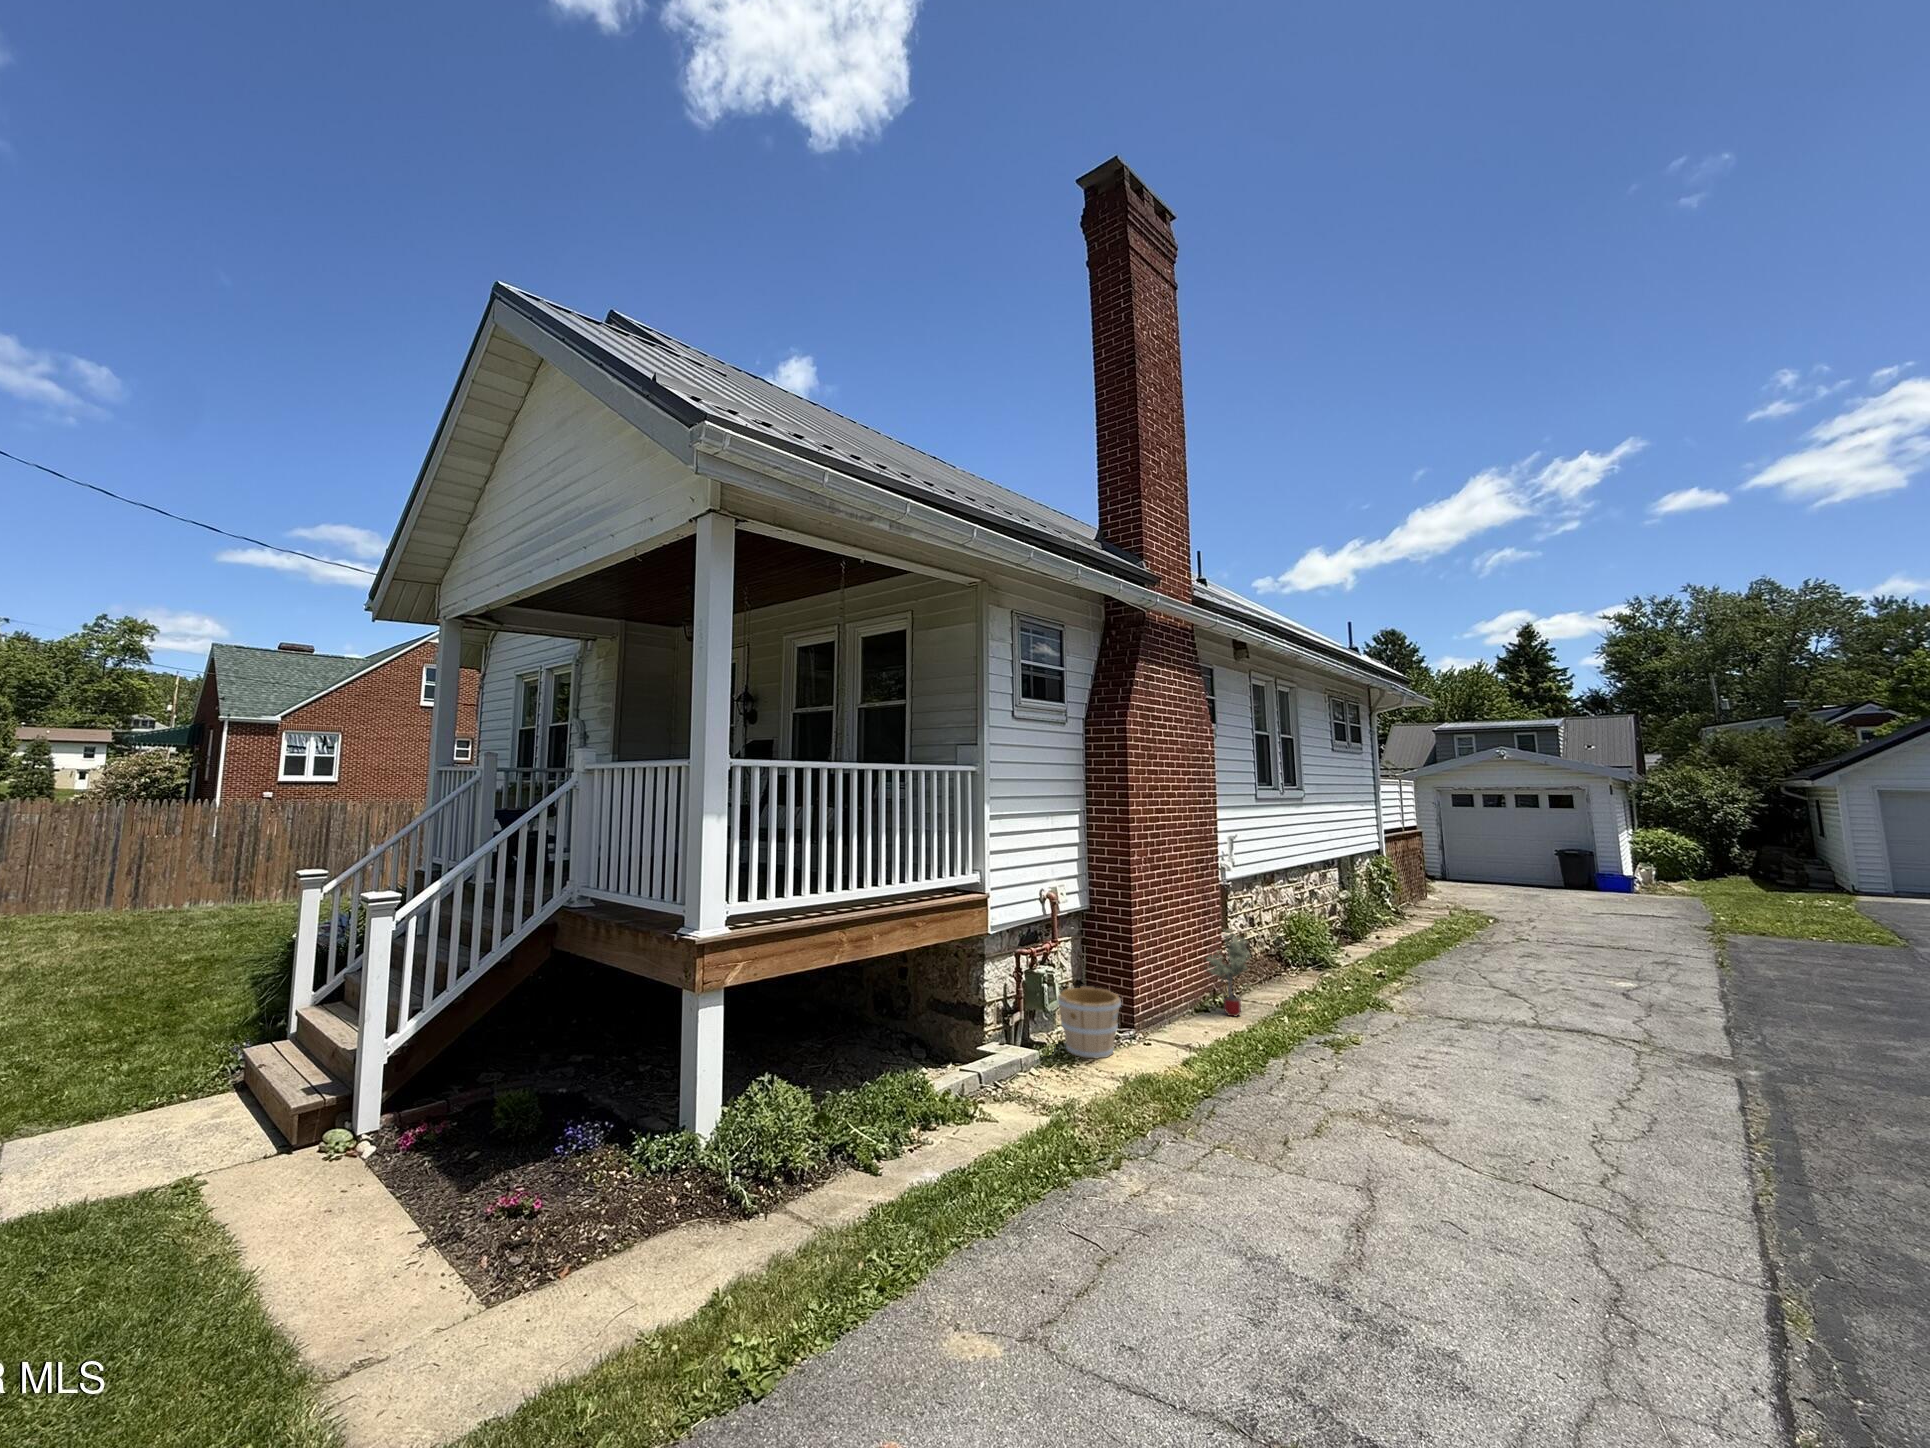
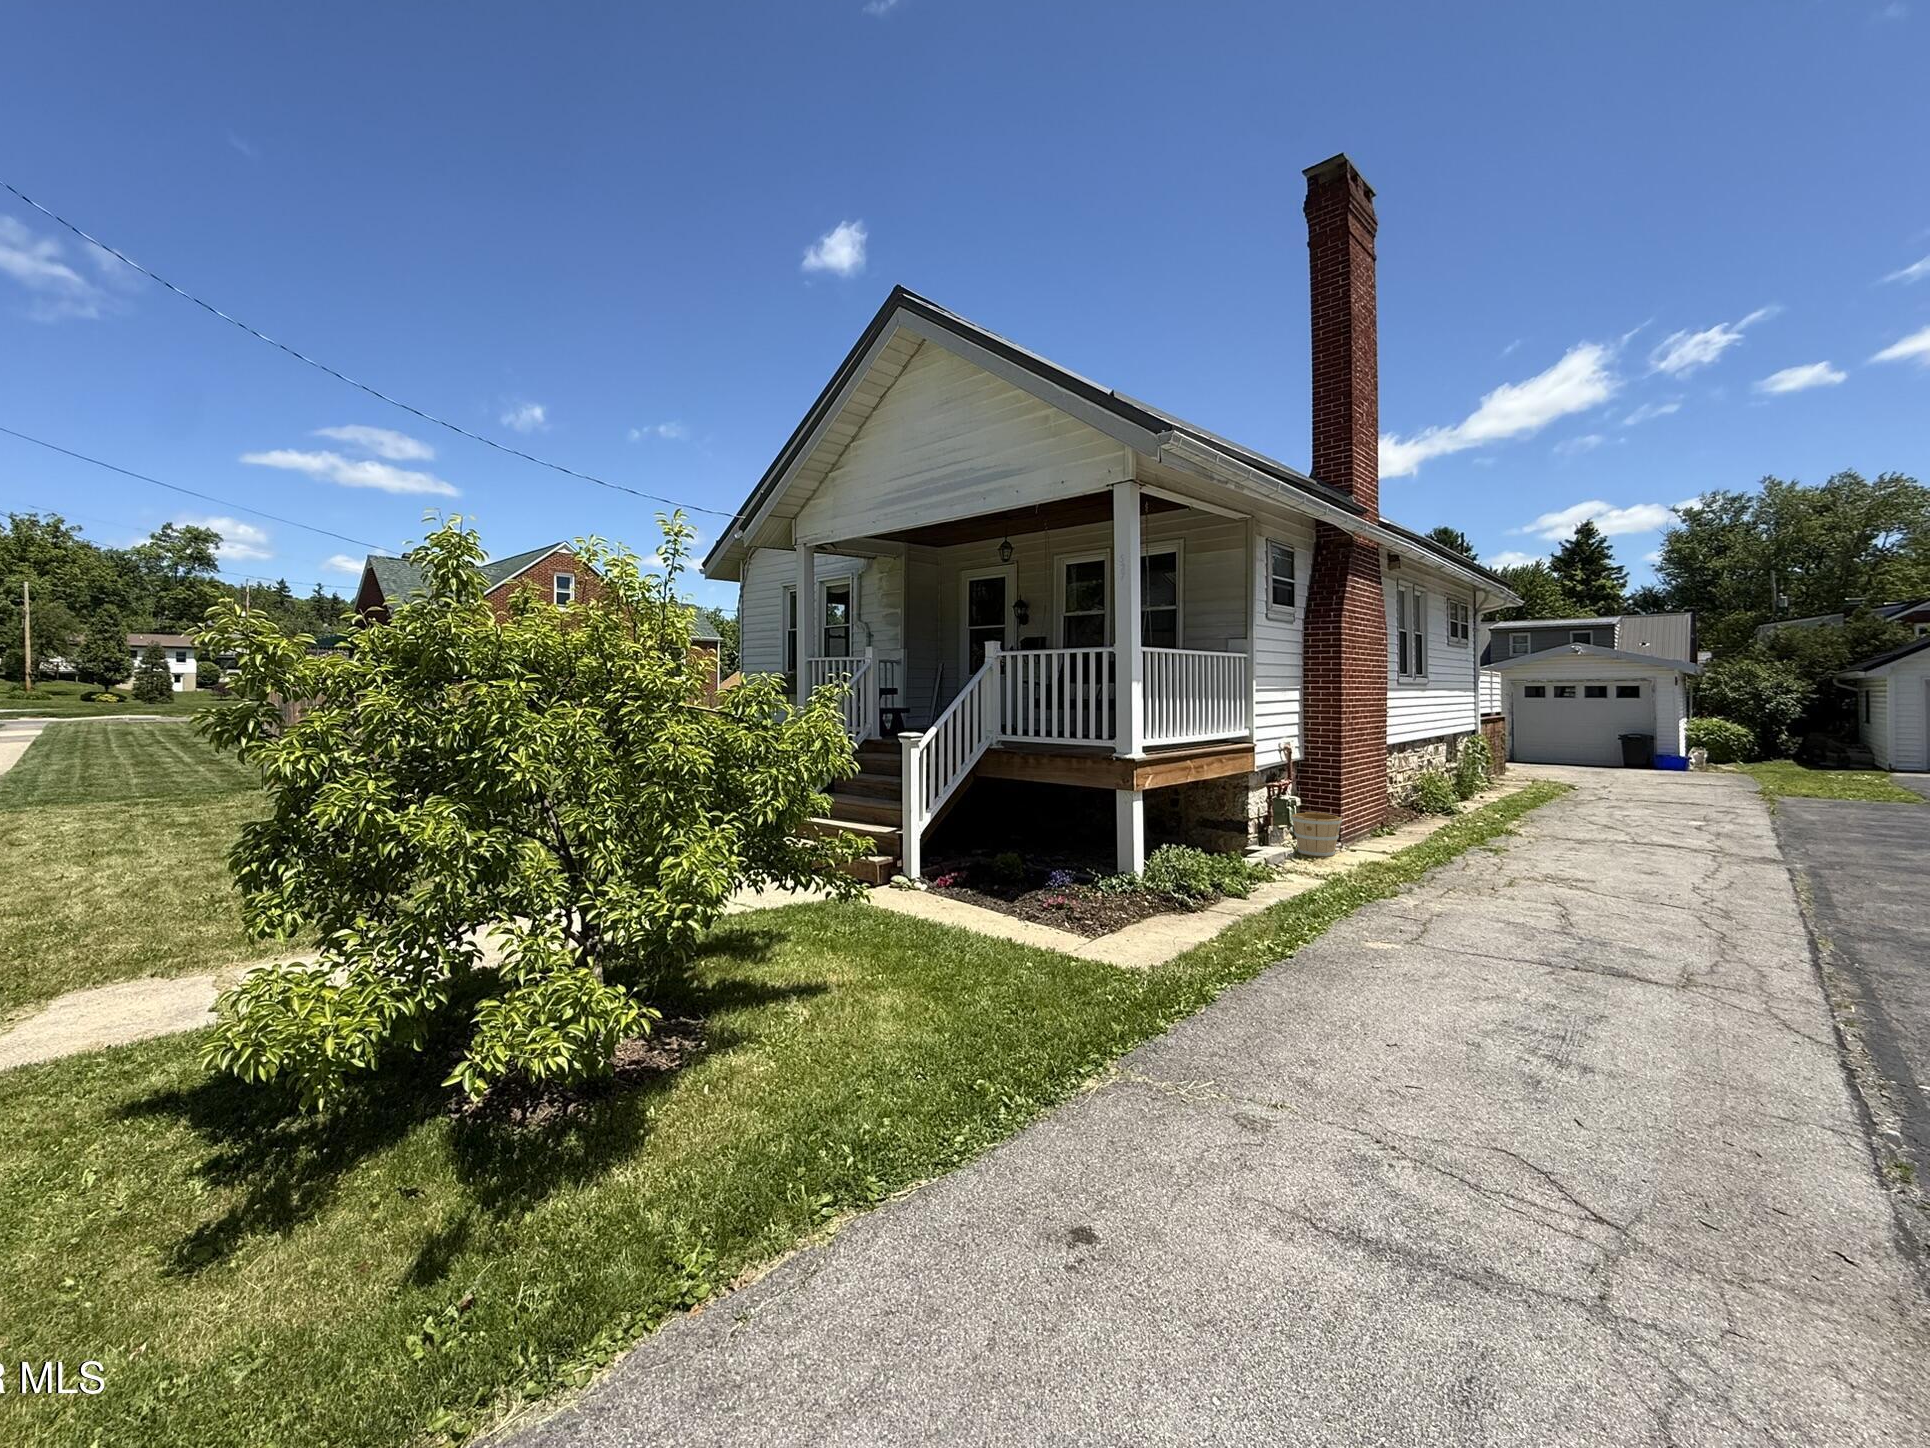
potted tree: present [1206,931,1251,1016] -> none [1381,776,1417,838]

